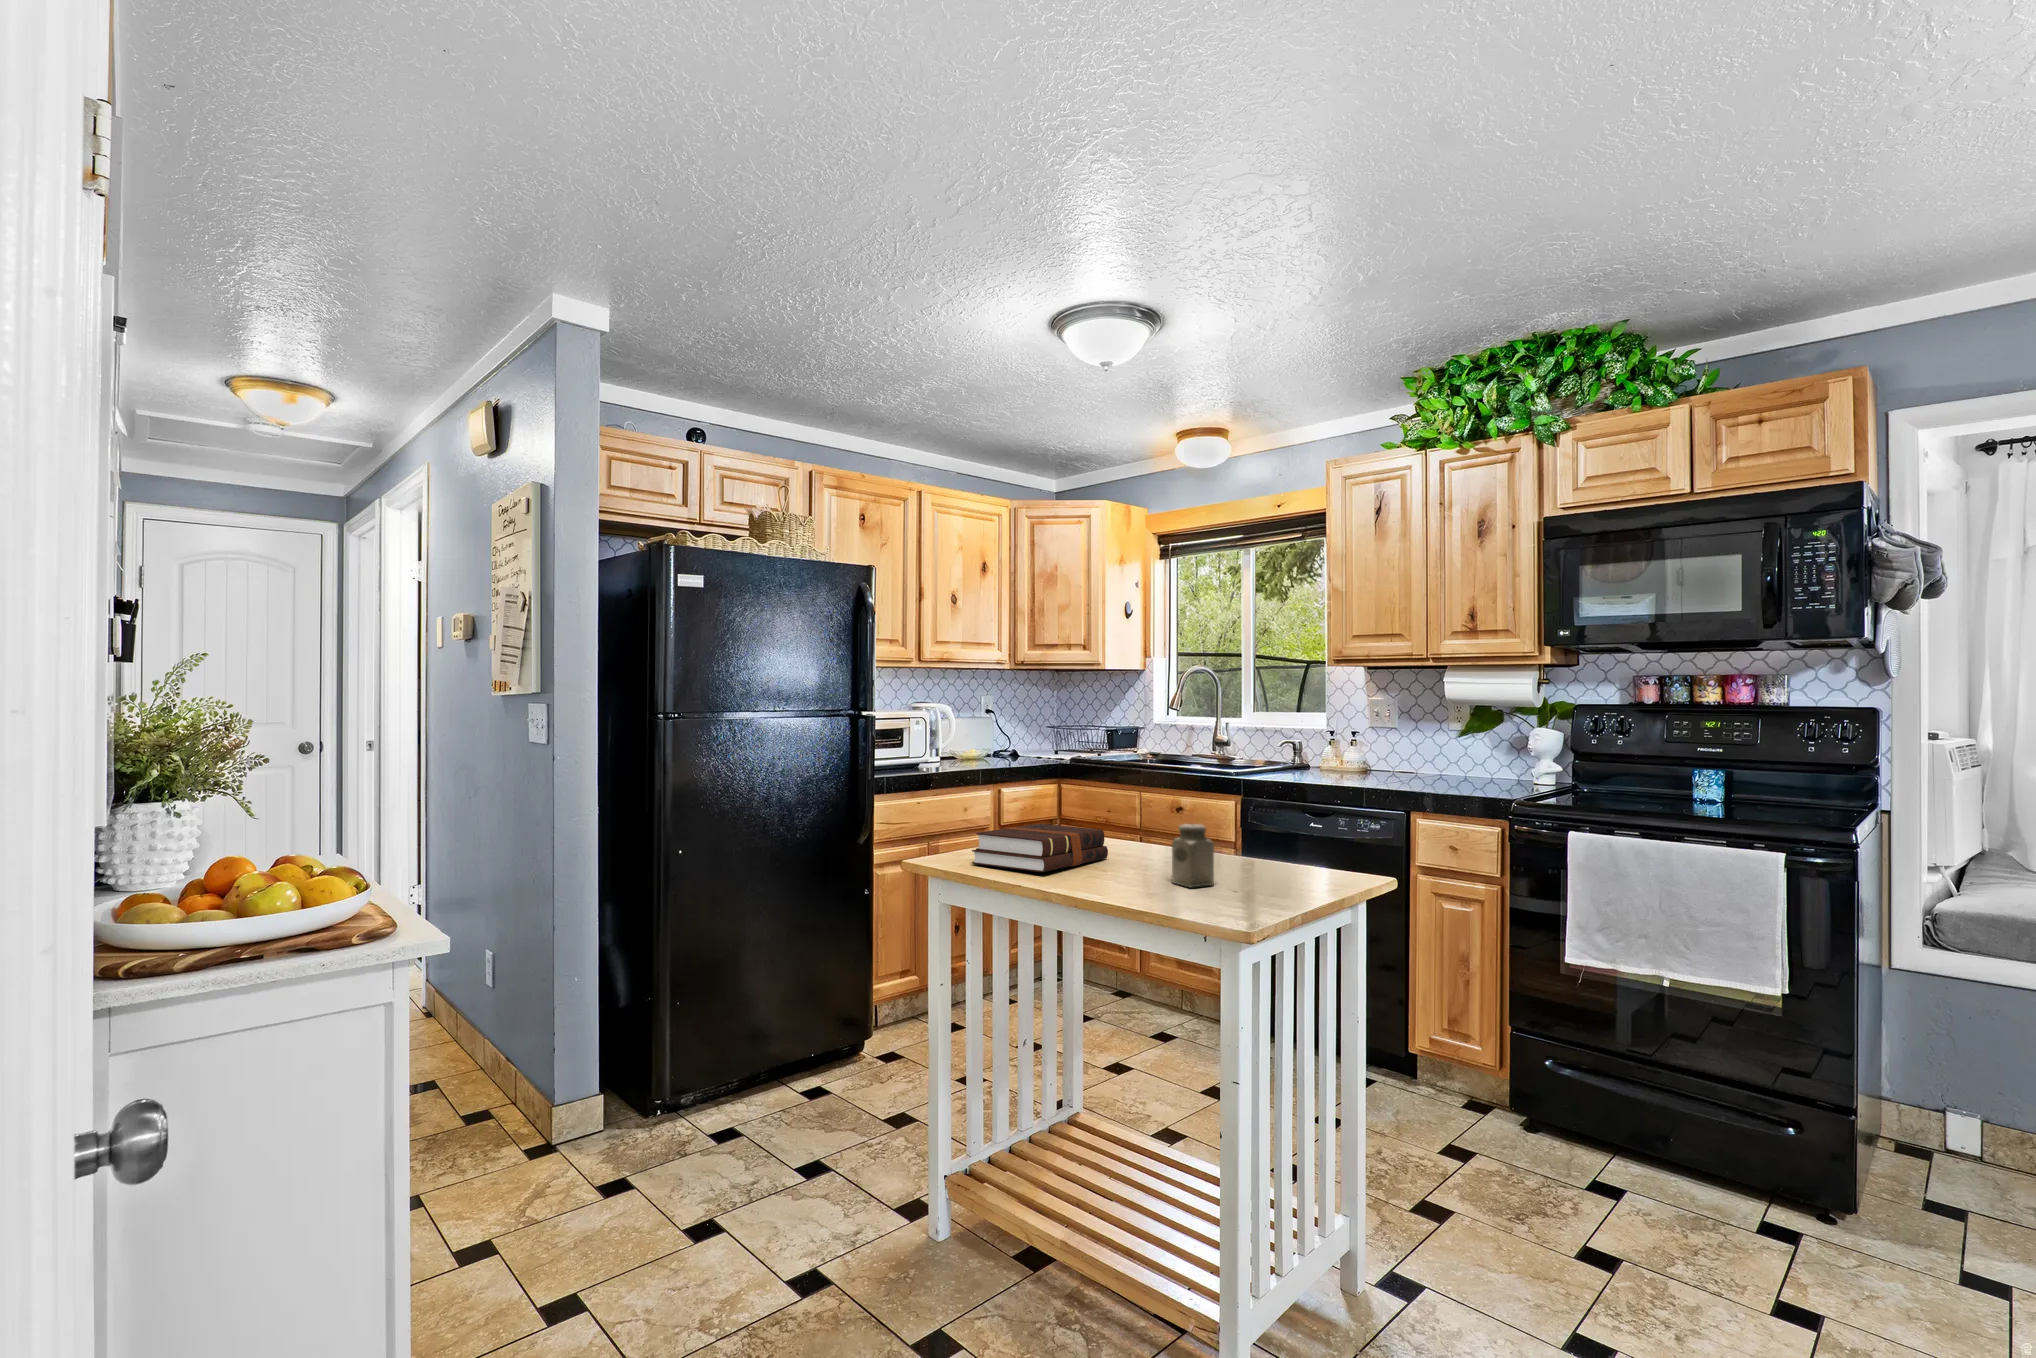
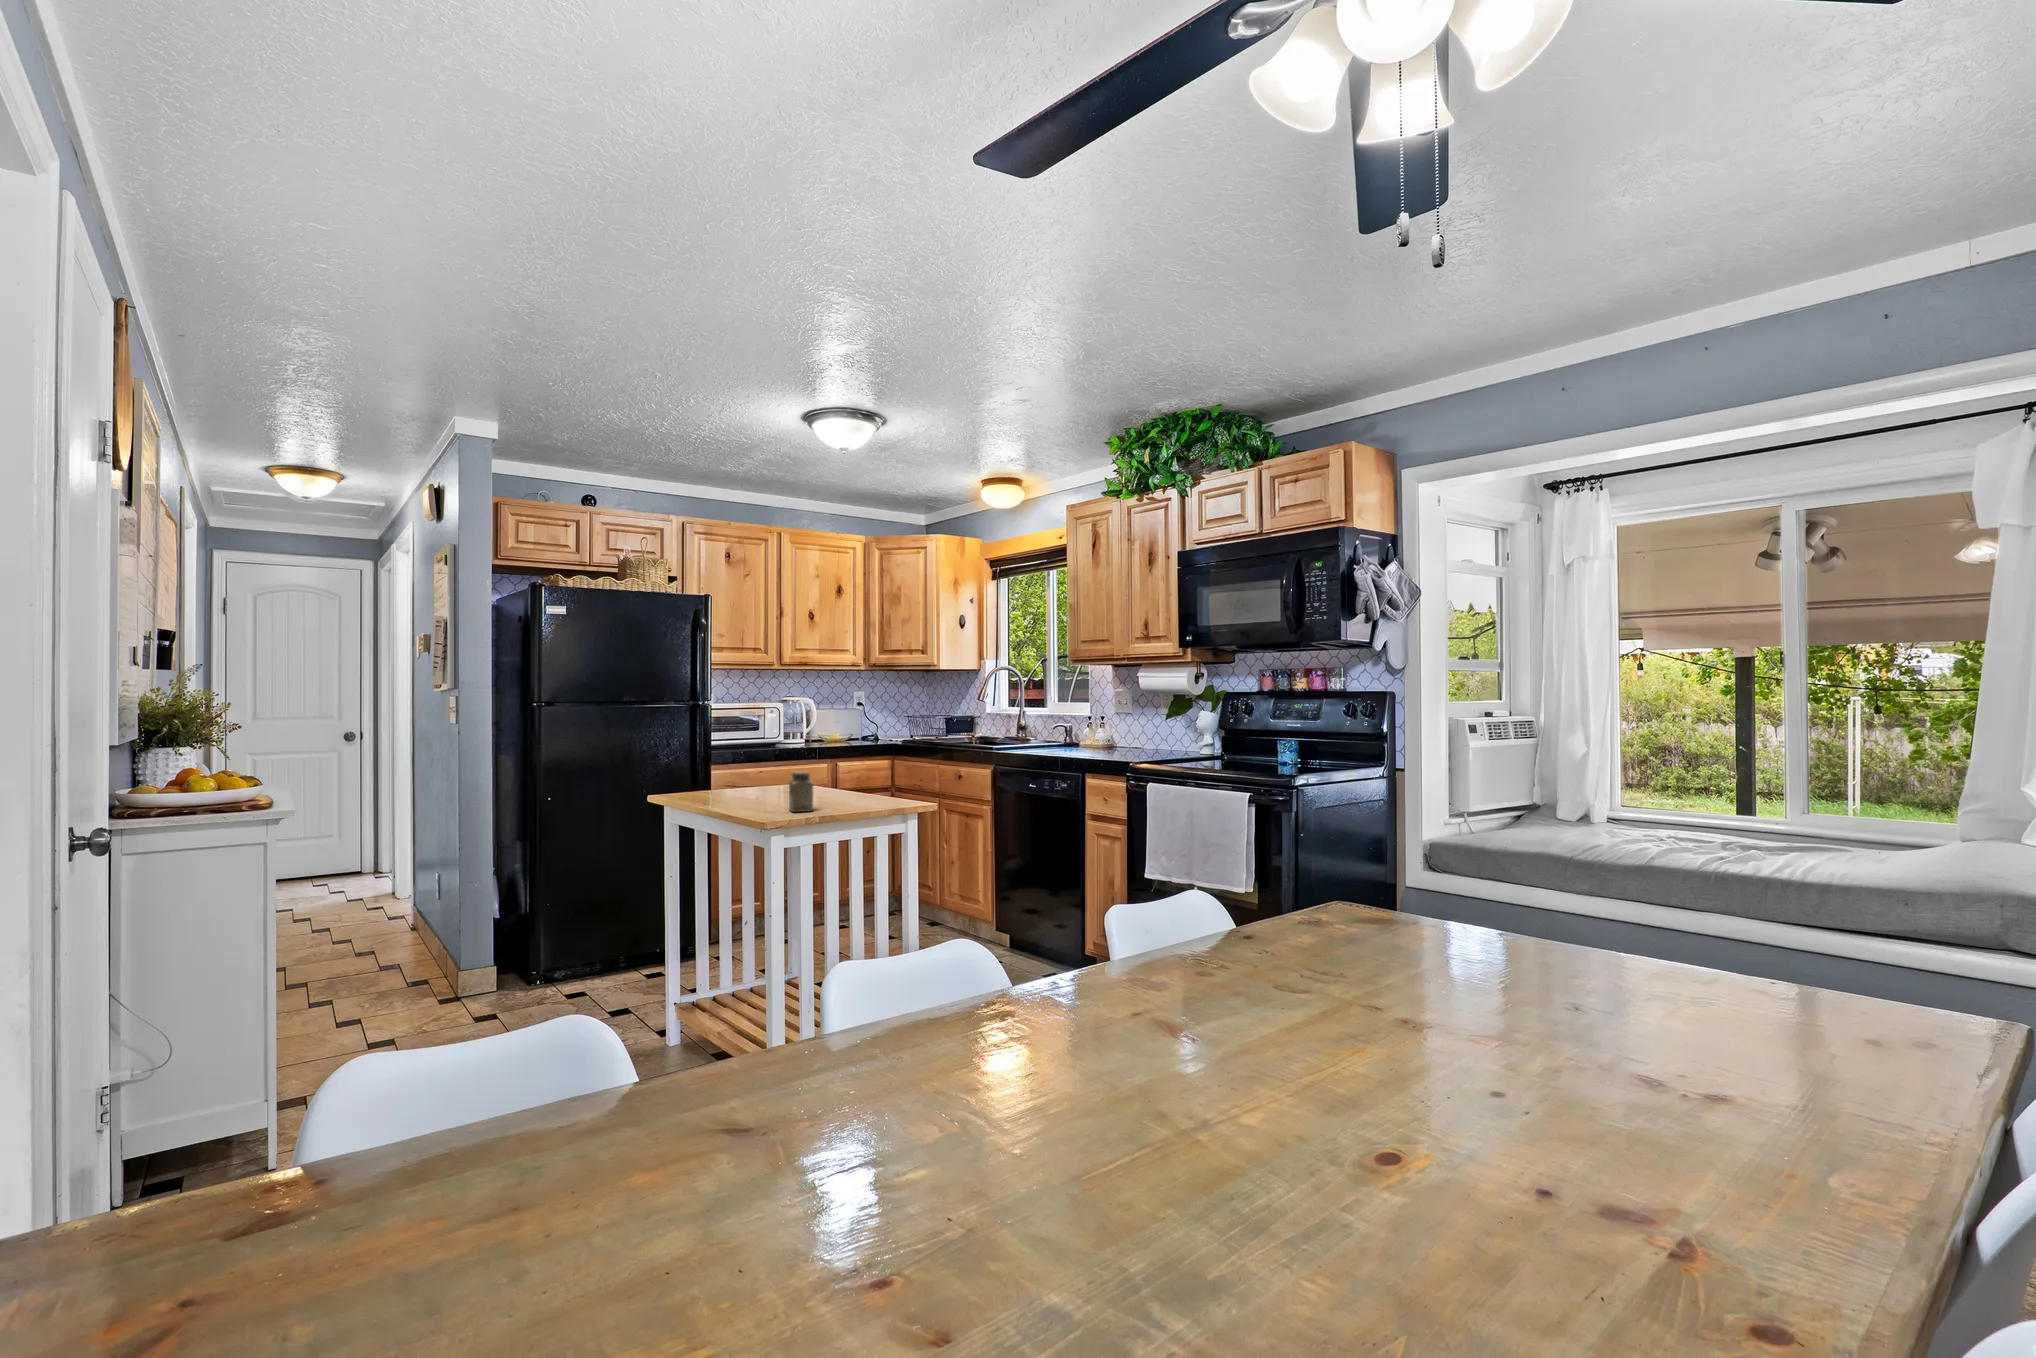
hardback book: present [972,824,1108,872] -> none [681,776,780,804]

